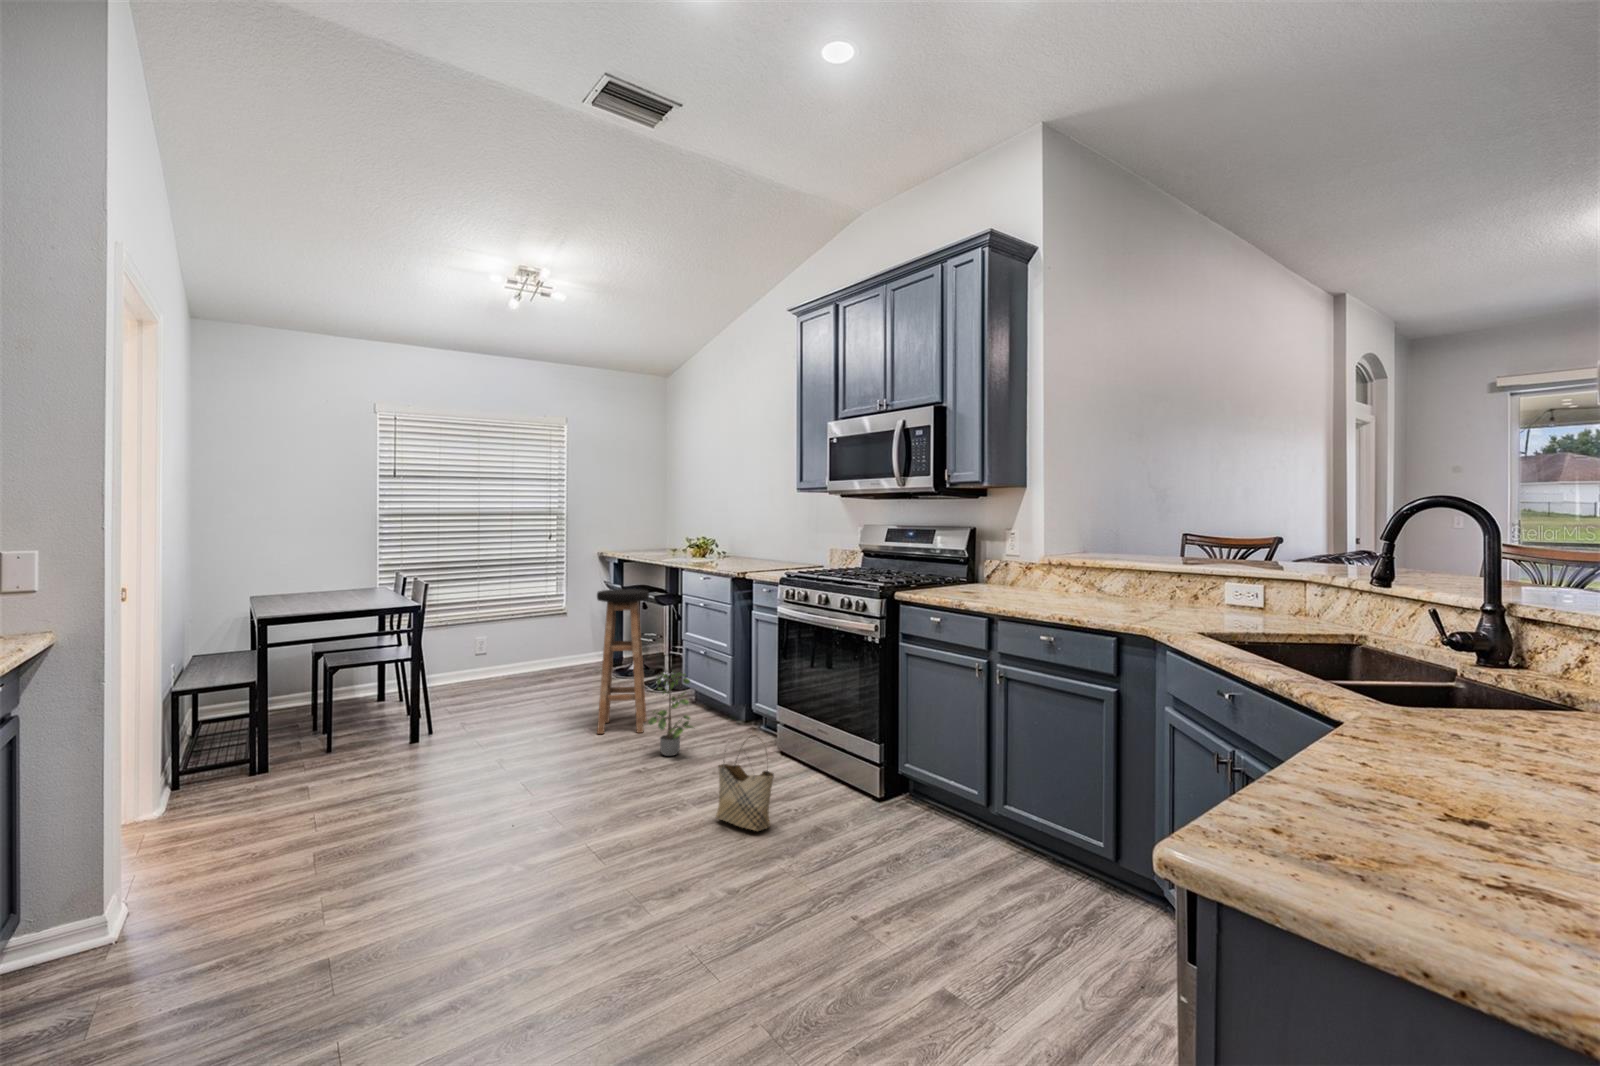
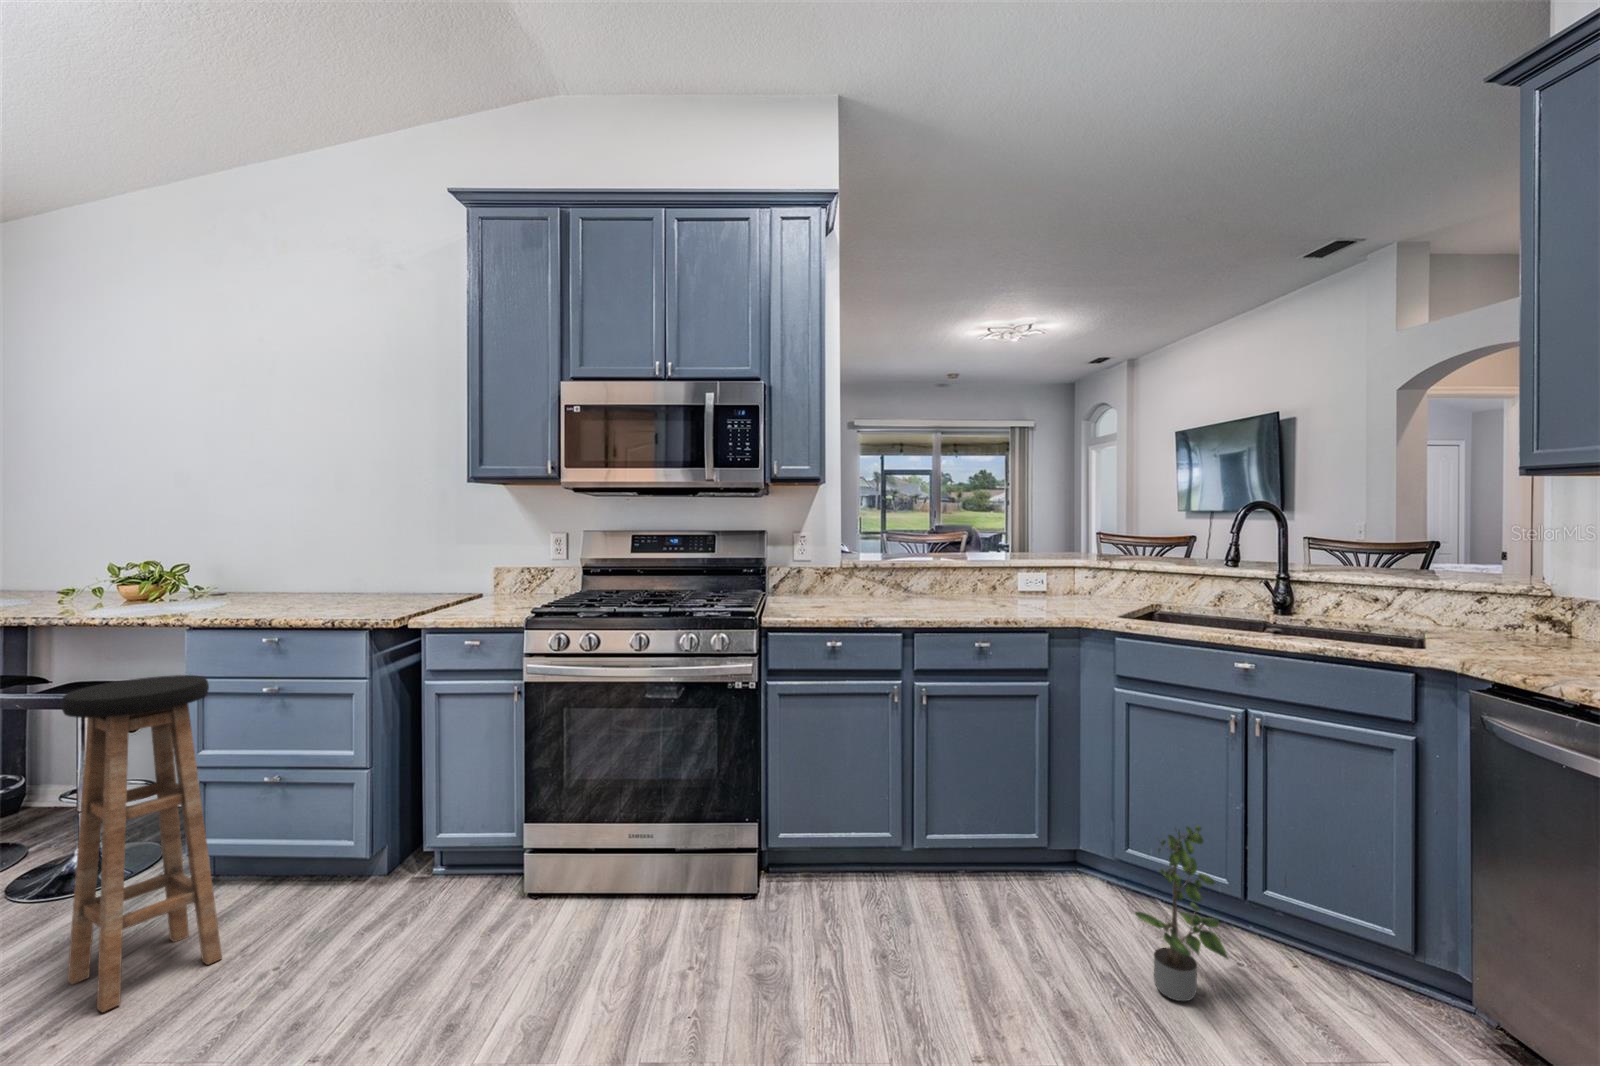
potted plant: present [648,673,693,756] -> present [1135,826,1228,1001]
woven basket: present [716,736,774,831] -> none [631,863,729,1024]

